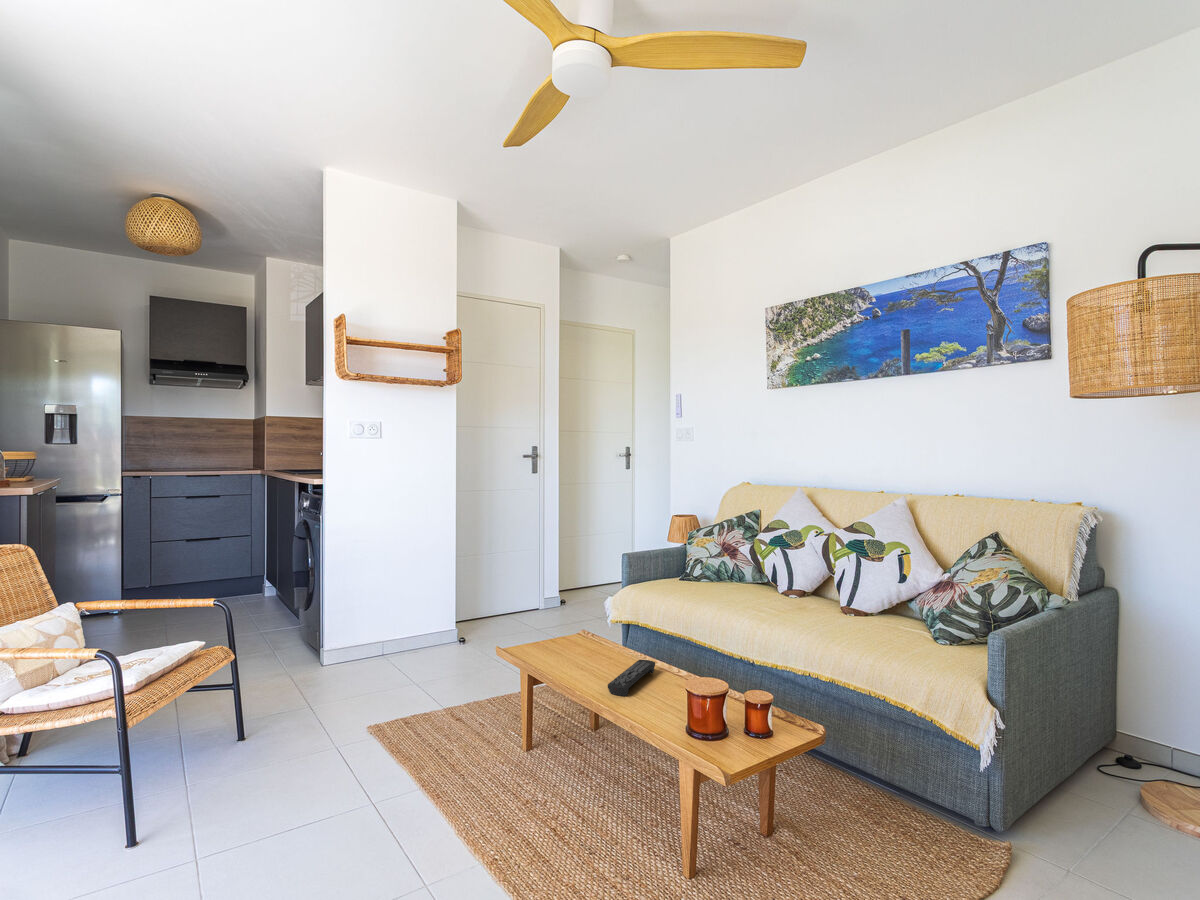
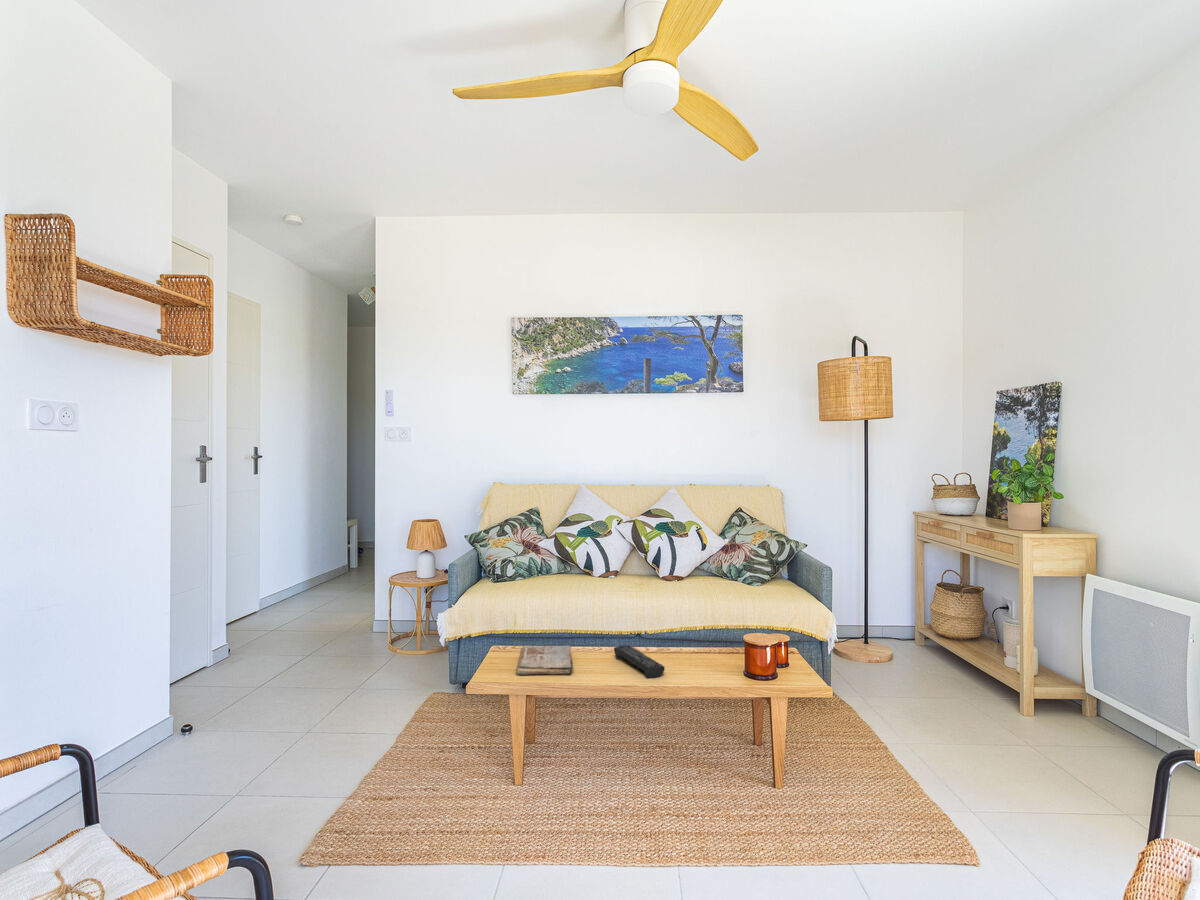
book: none [544,637,621,669] -> present [516,645,573,675]

